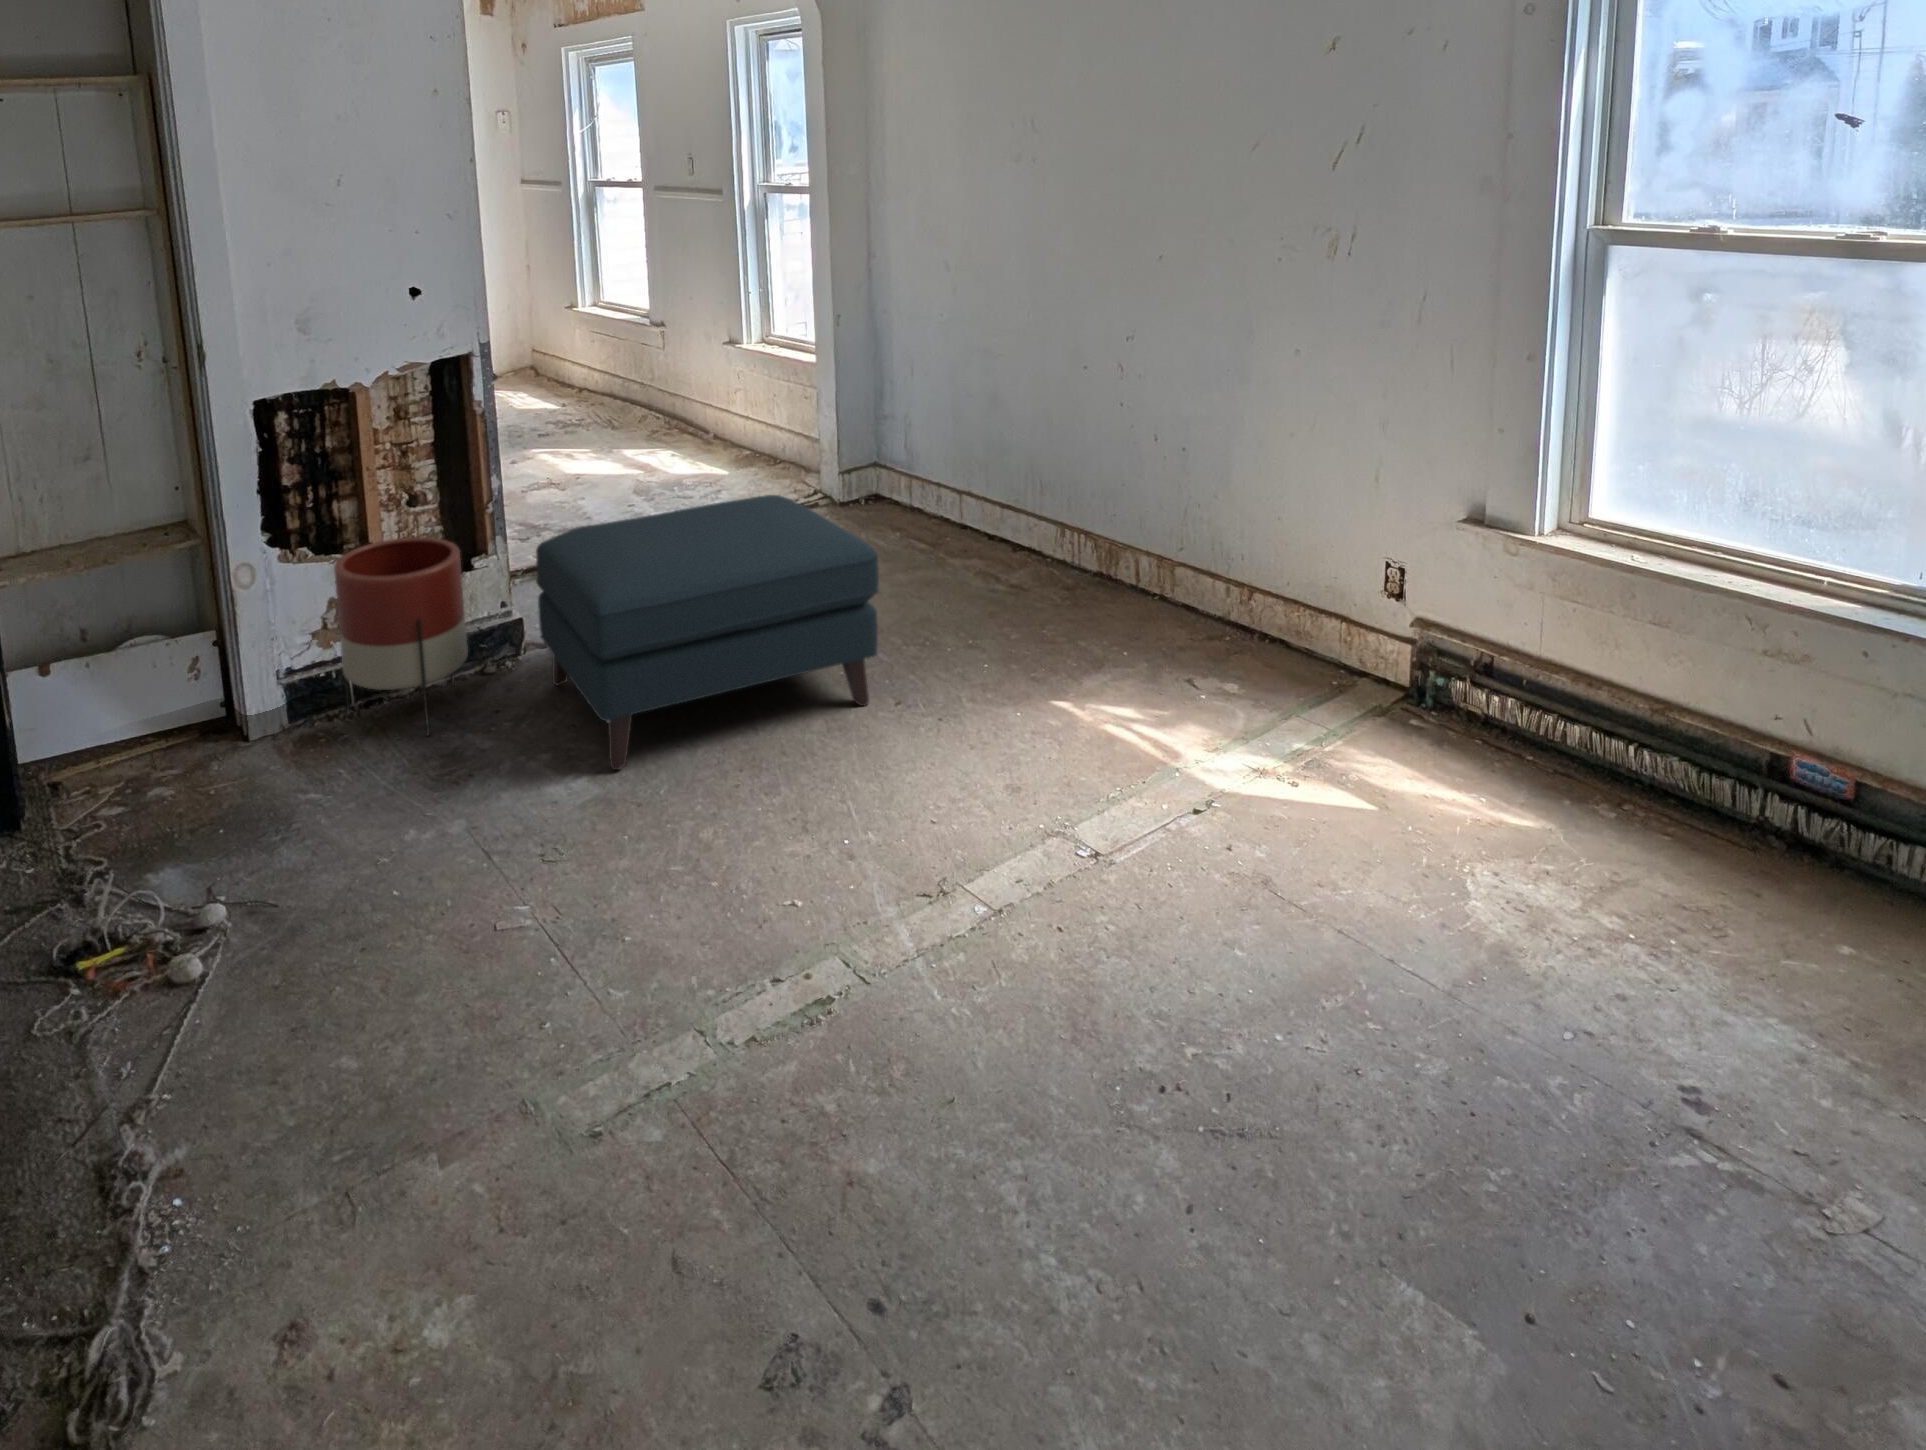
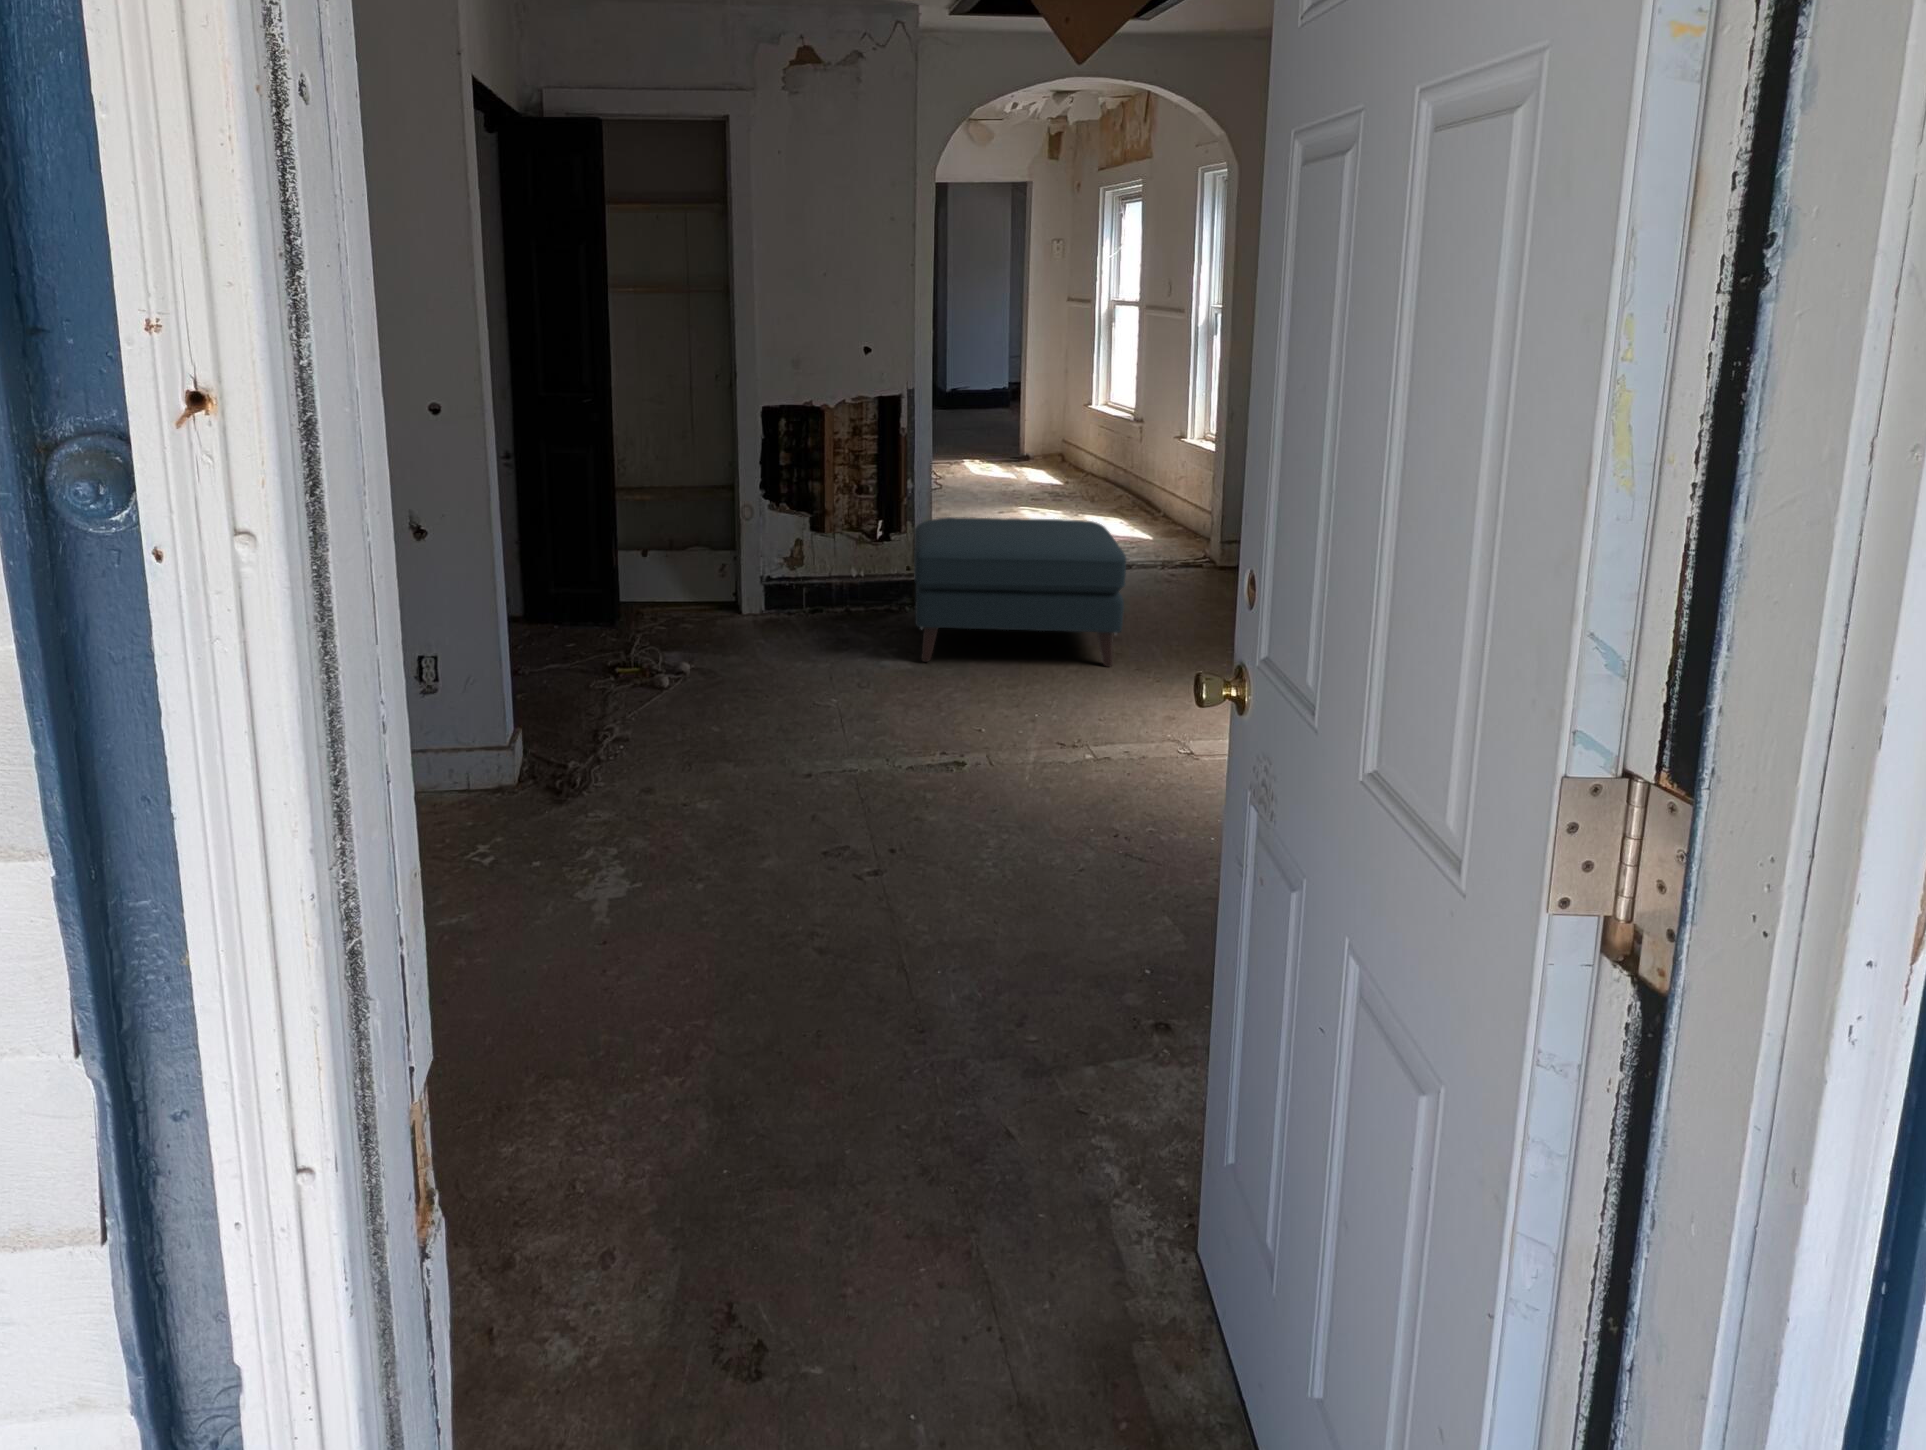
planter: present [334,537,468,736] -> none [794,509,871,629]

